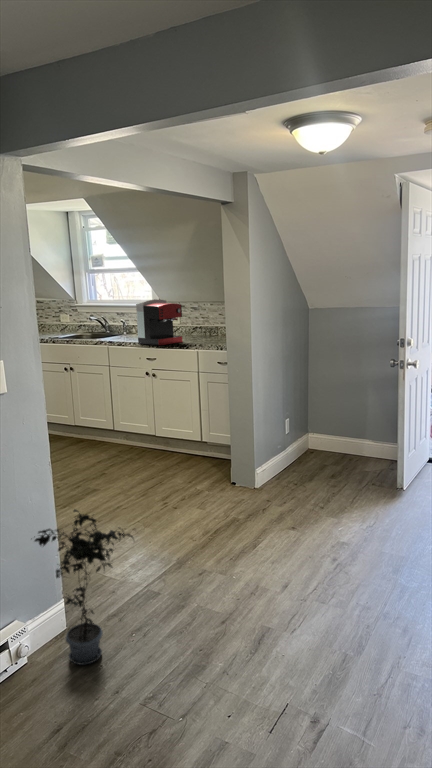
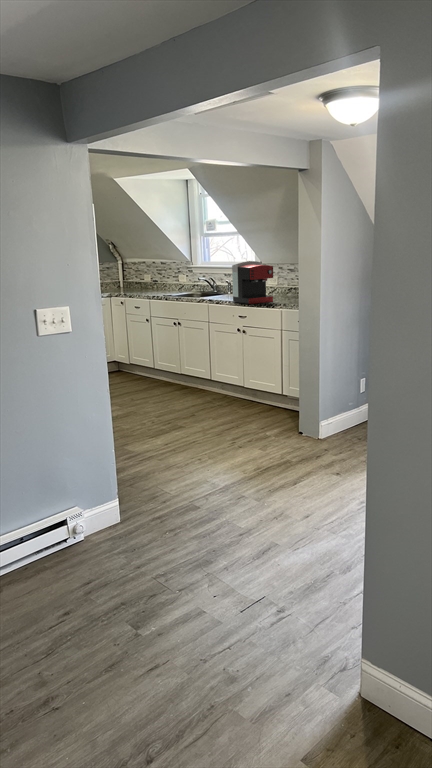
potted plant: present [35,509,133,665] -> none [88,426,162,547]

